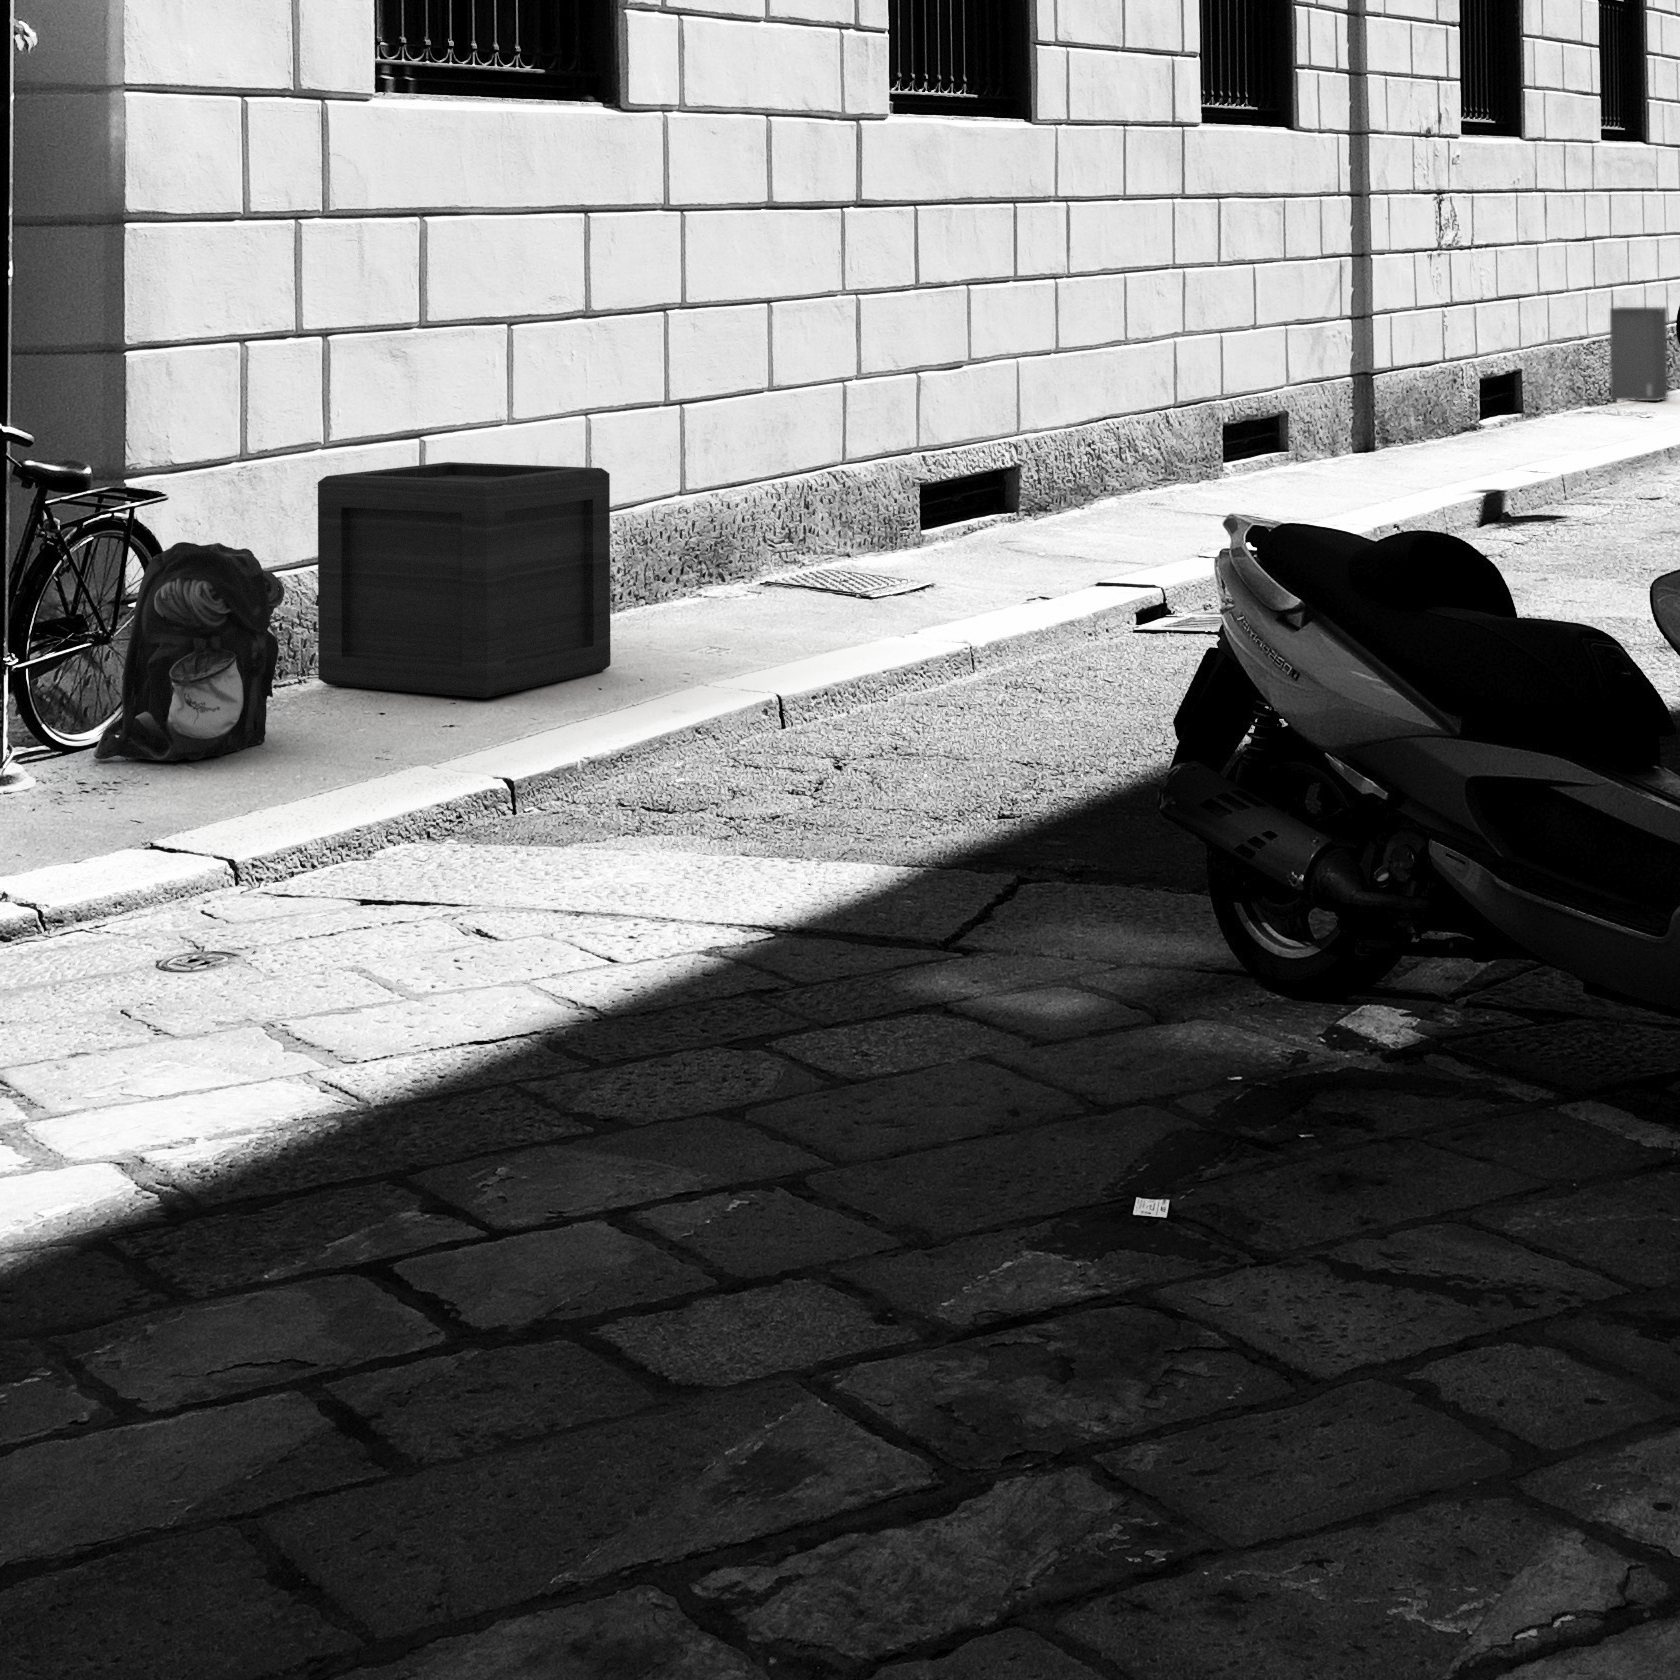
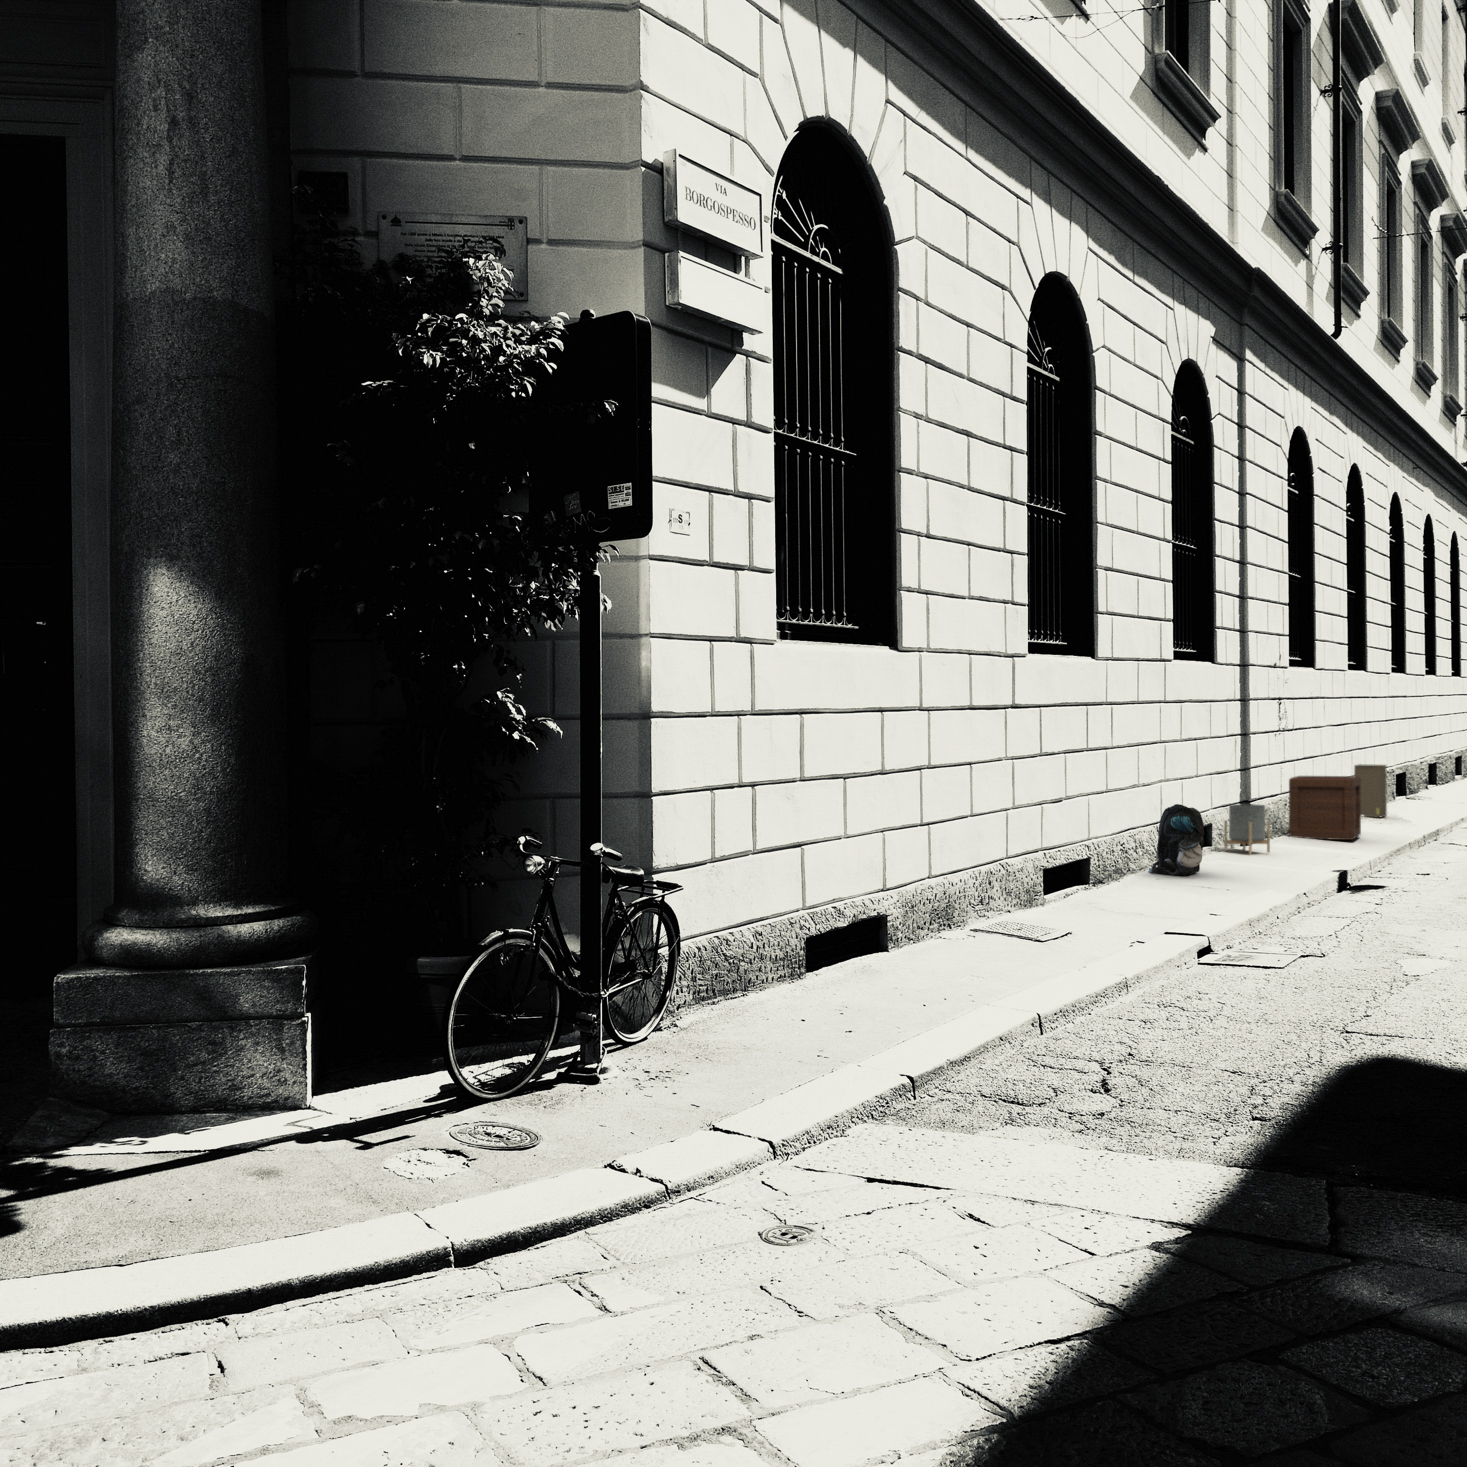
planter: none [1314,375,1391,462] -> present [1224,804,1270,854]
wooden crate: present [318,462,611,698] -> present [1289,776,1361,840]
backpack: present [94,542,284,761] -> present [1148,804,1204,875]

